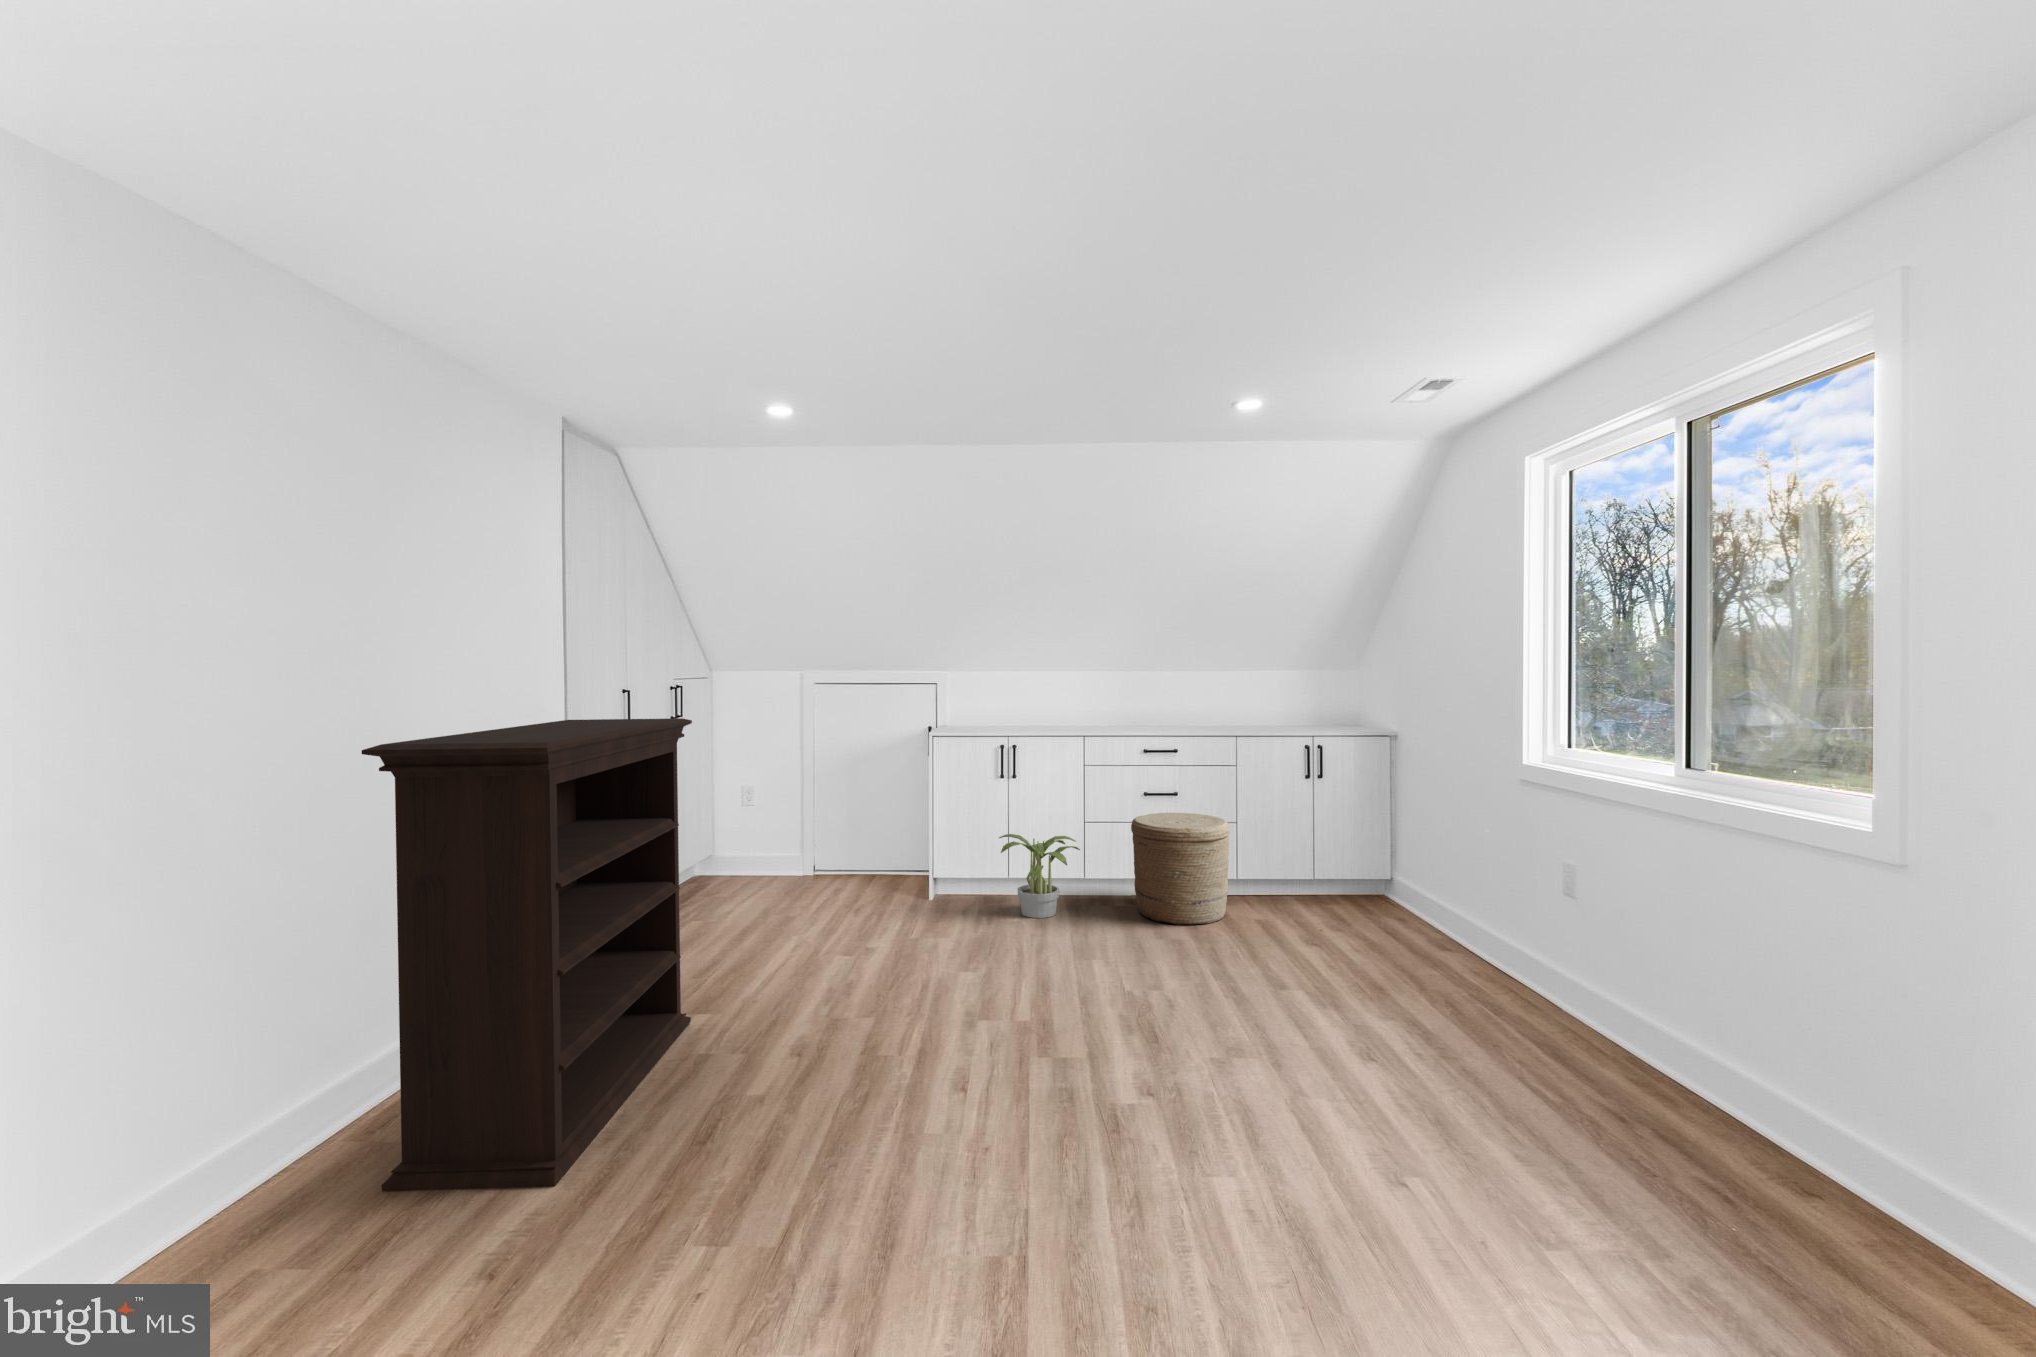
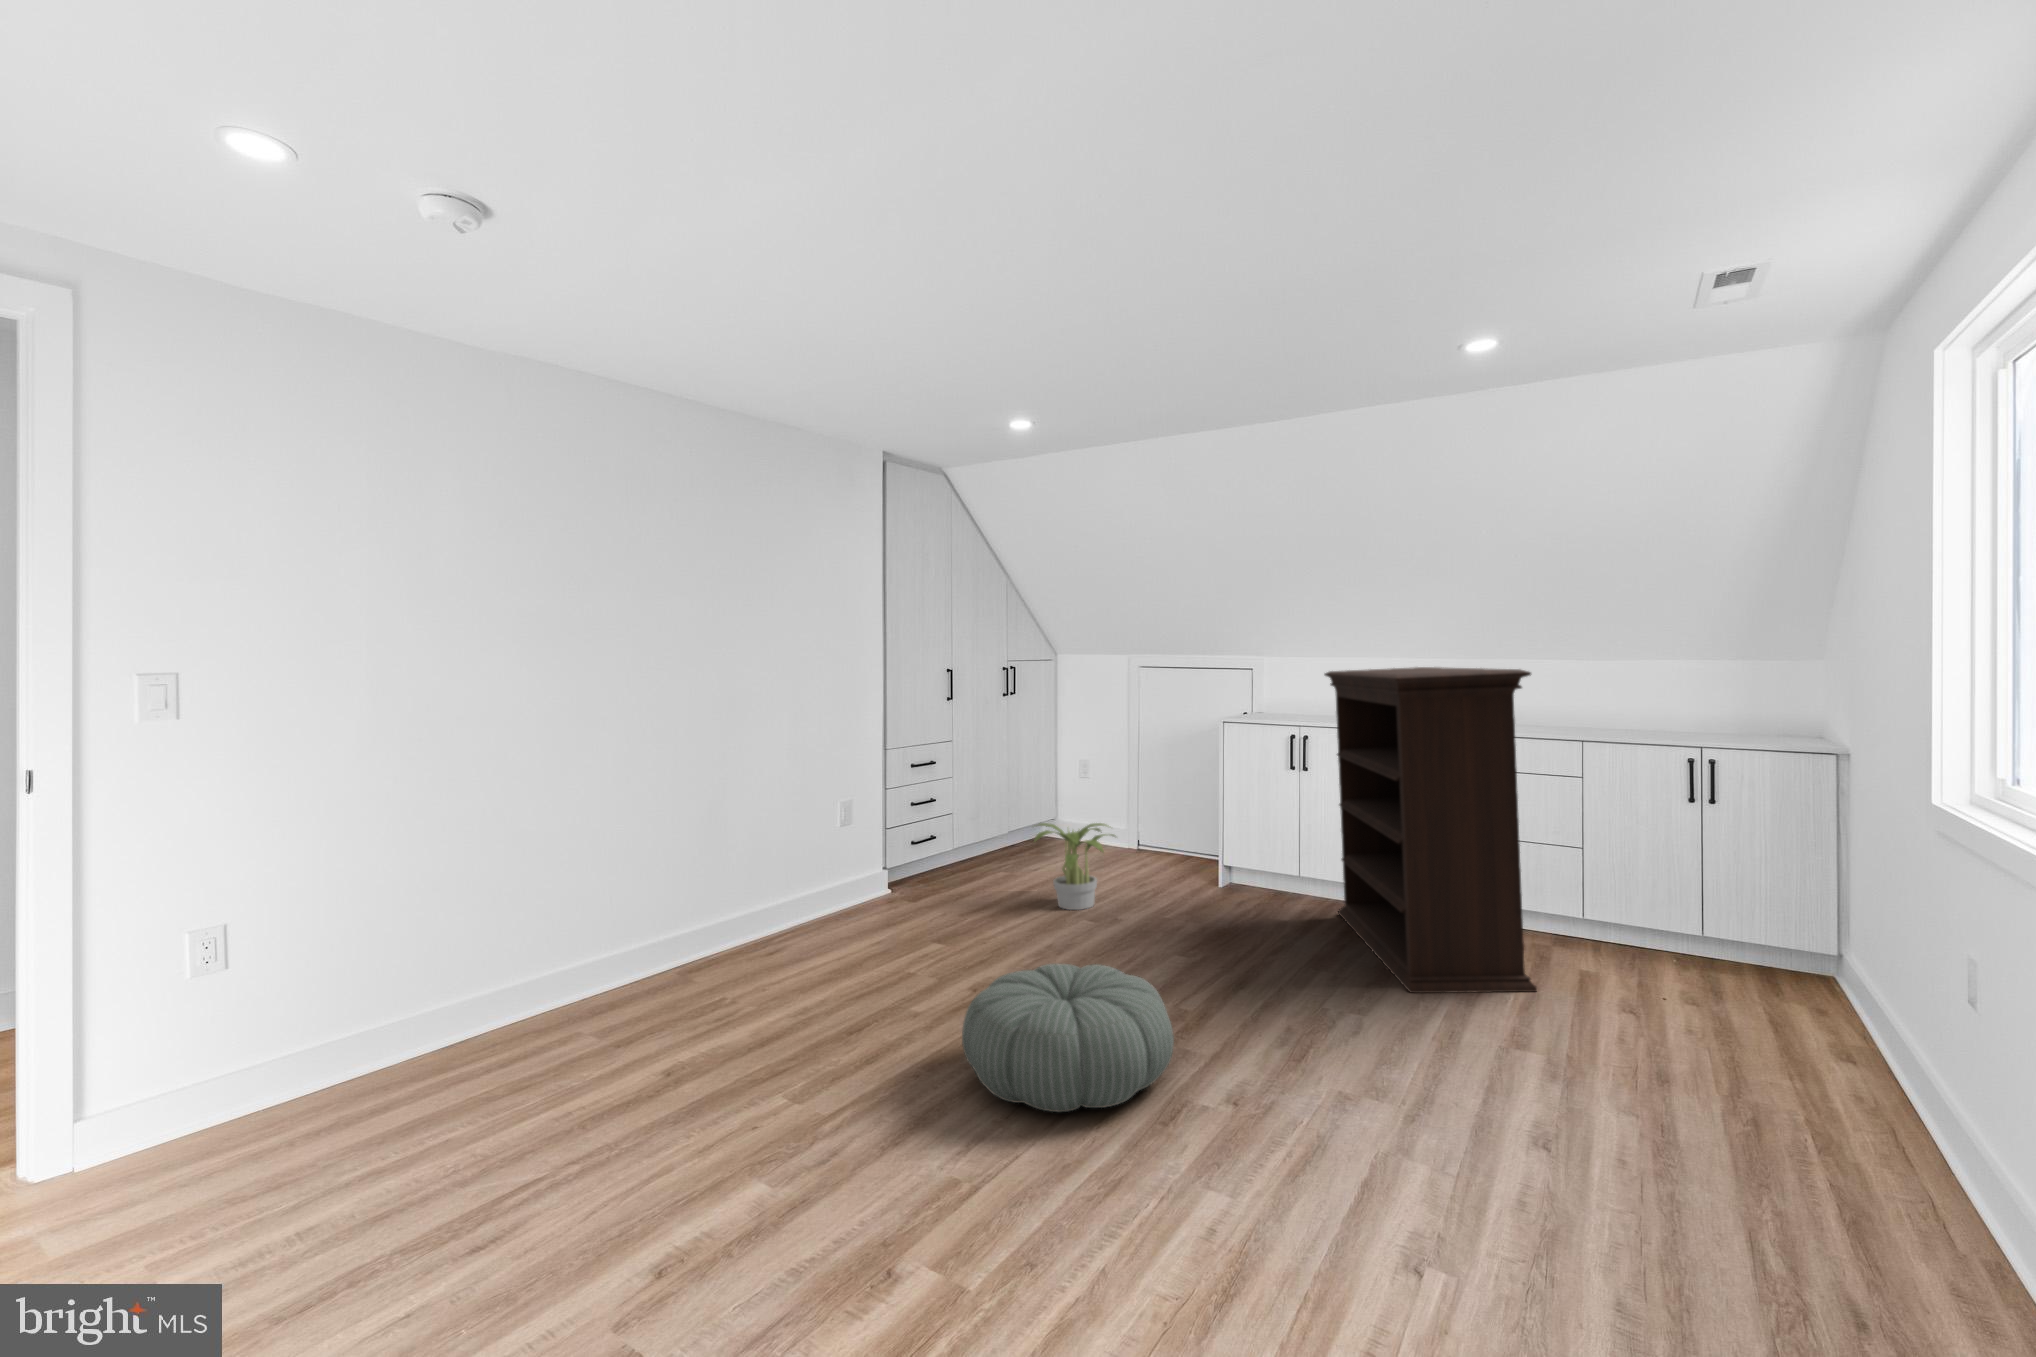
bookshelf: present [362,718,692,1192] -> present [1325,667,1537,993]
basket: present [1131,813,1230,925] -> none [1171,796,1277,912]
pouf: none [934,978,1134,1124] -> present [962,964,1174,1112]

